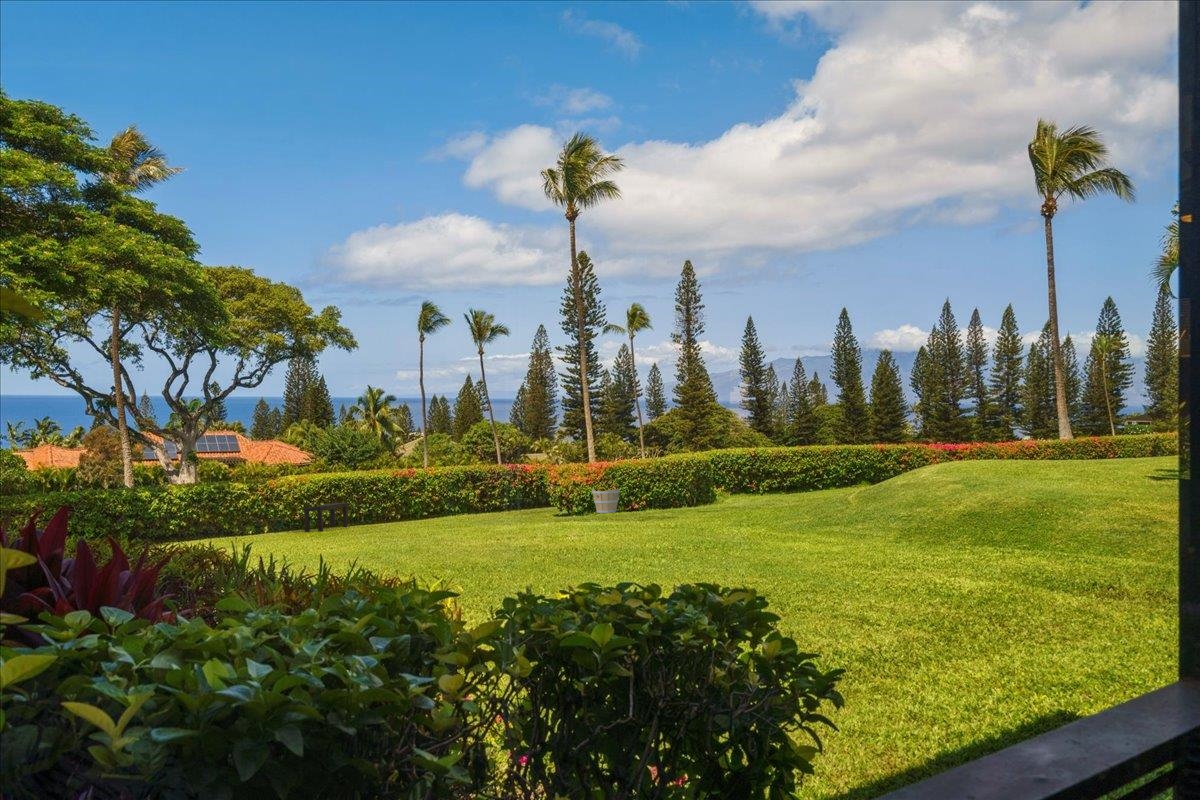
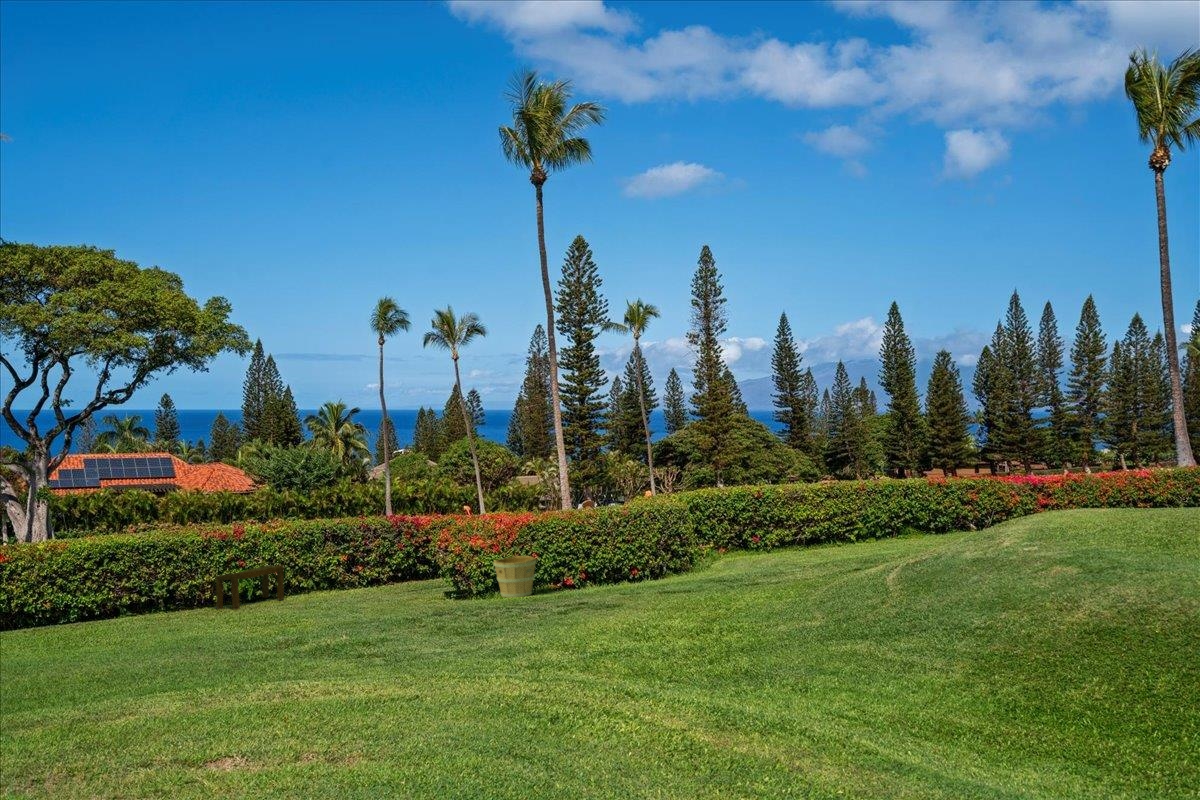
bench: present [304,503,348,532] -> present [216,566,284,610]

